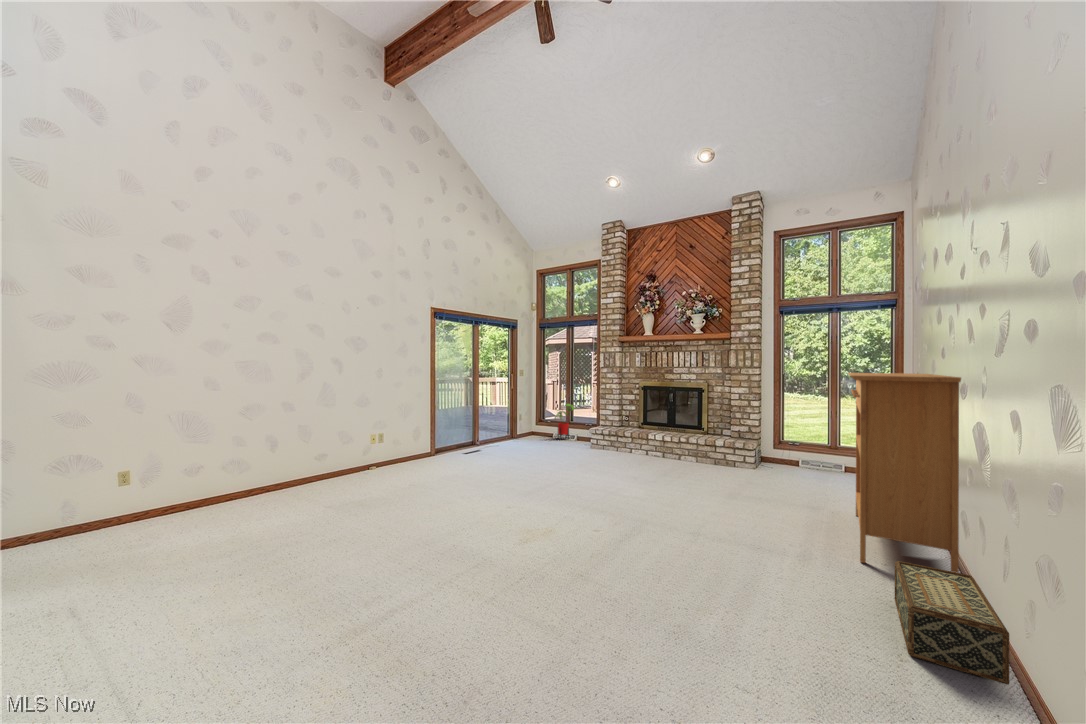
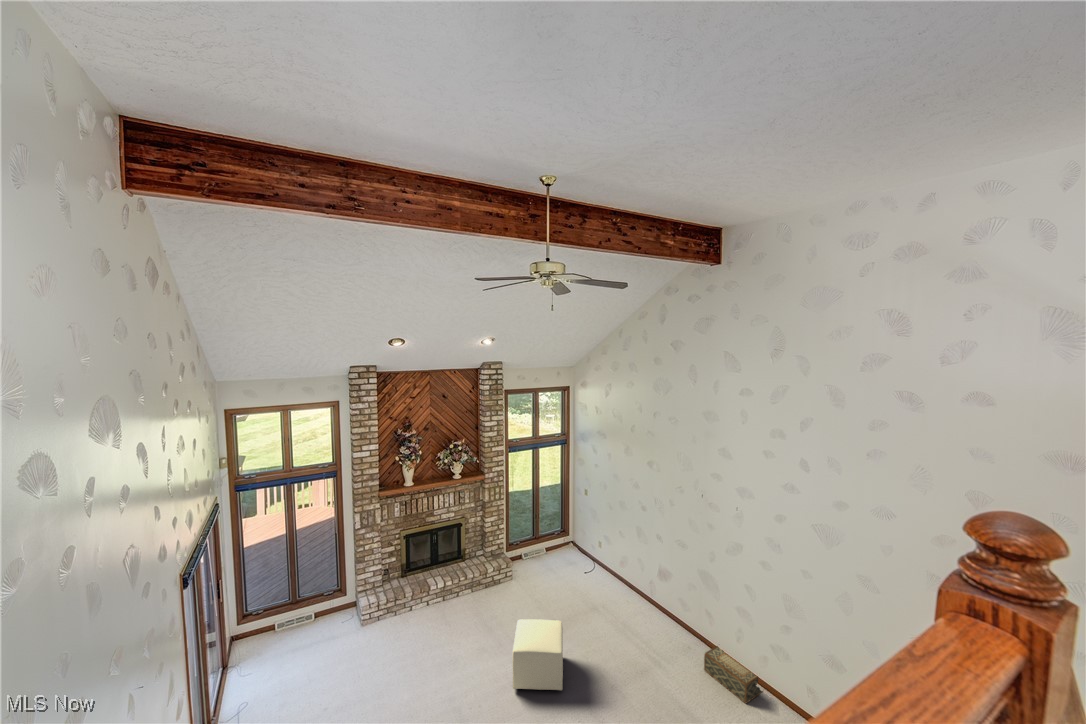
console table: present [848,373,961,573] -> none [608,517,698,651]
house plant: present [555,404,575,439] -> none [286,581,318,633]
ottoman: none [611,443,696,509] -> present [512,619,563,690]

